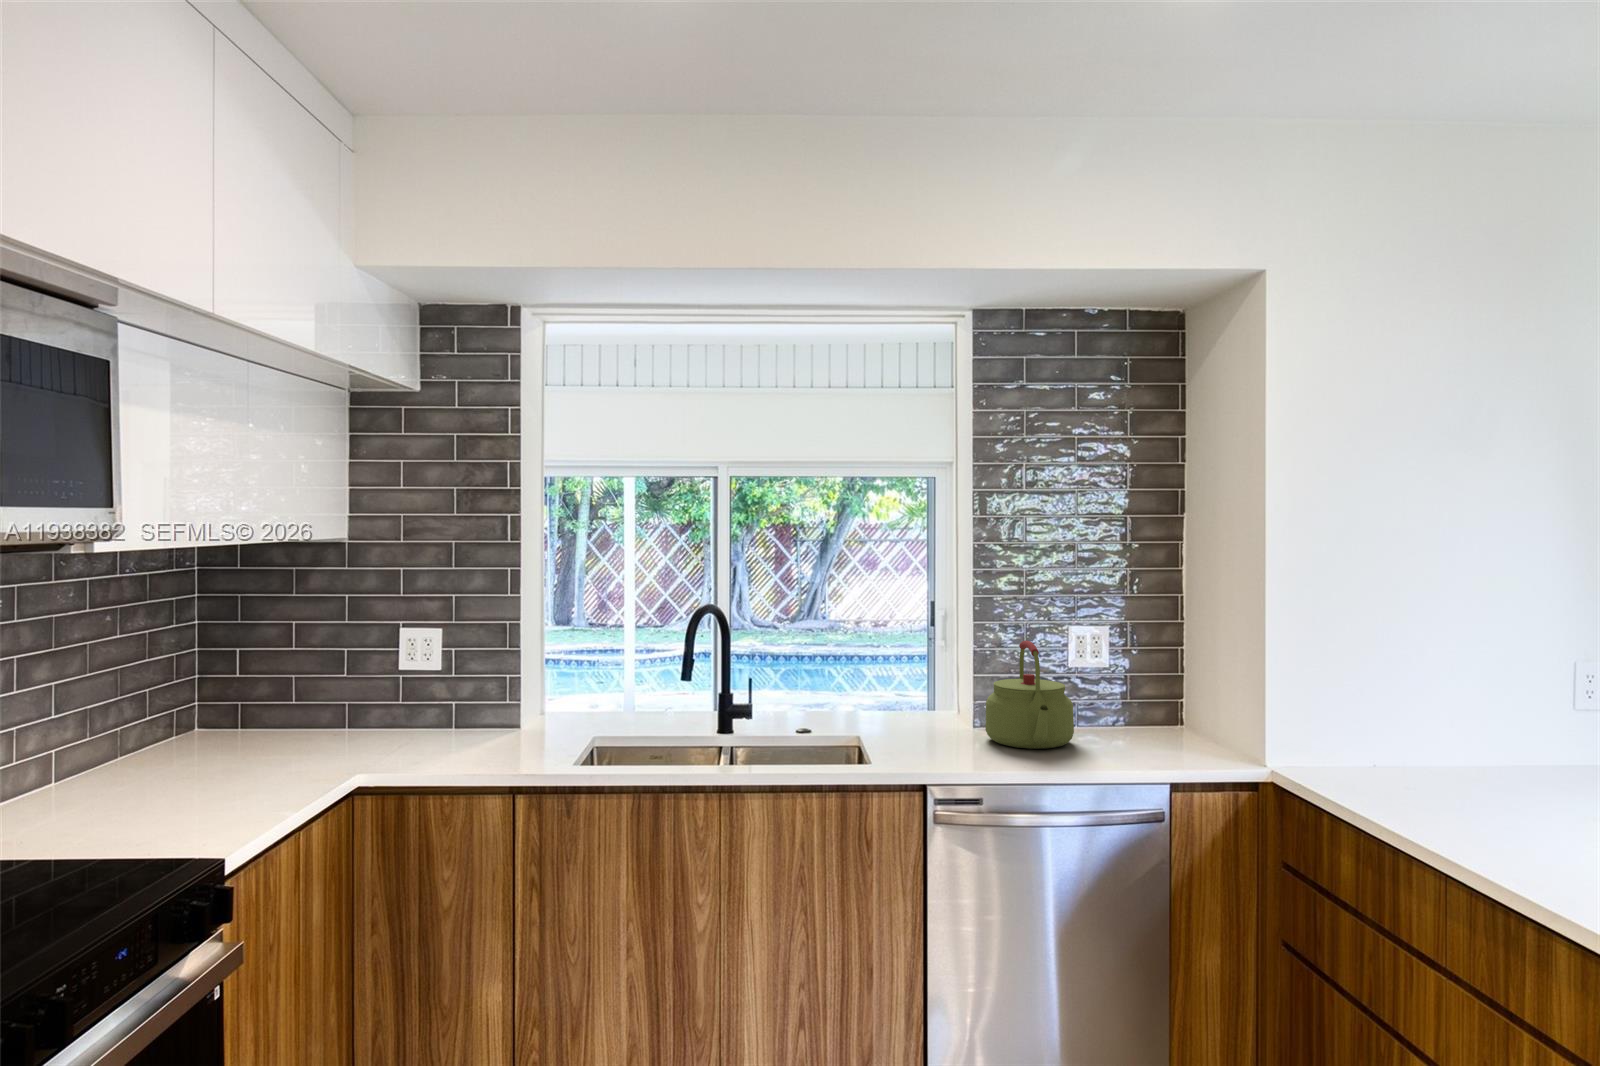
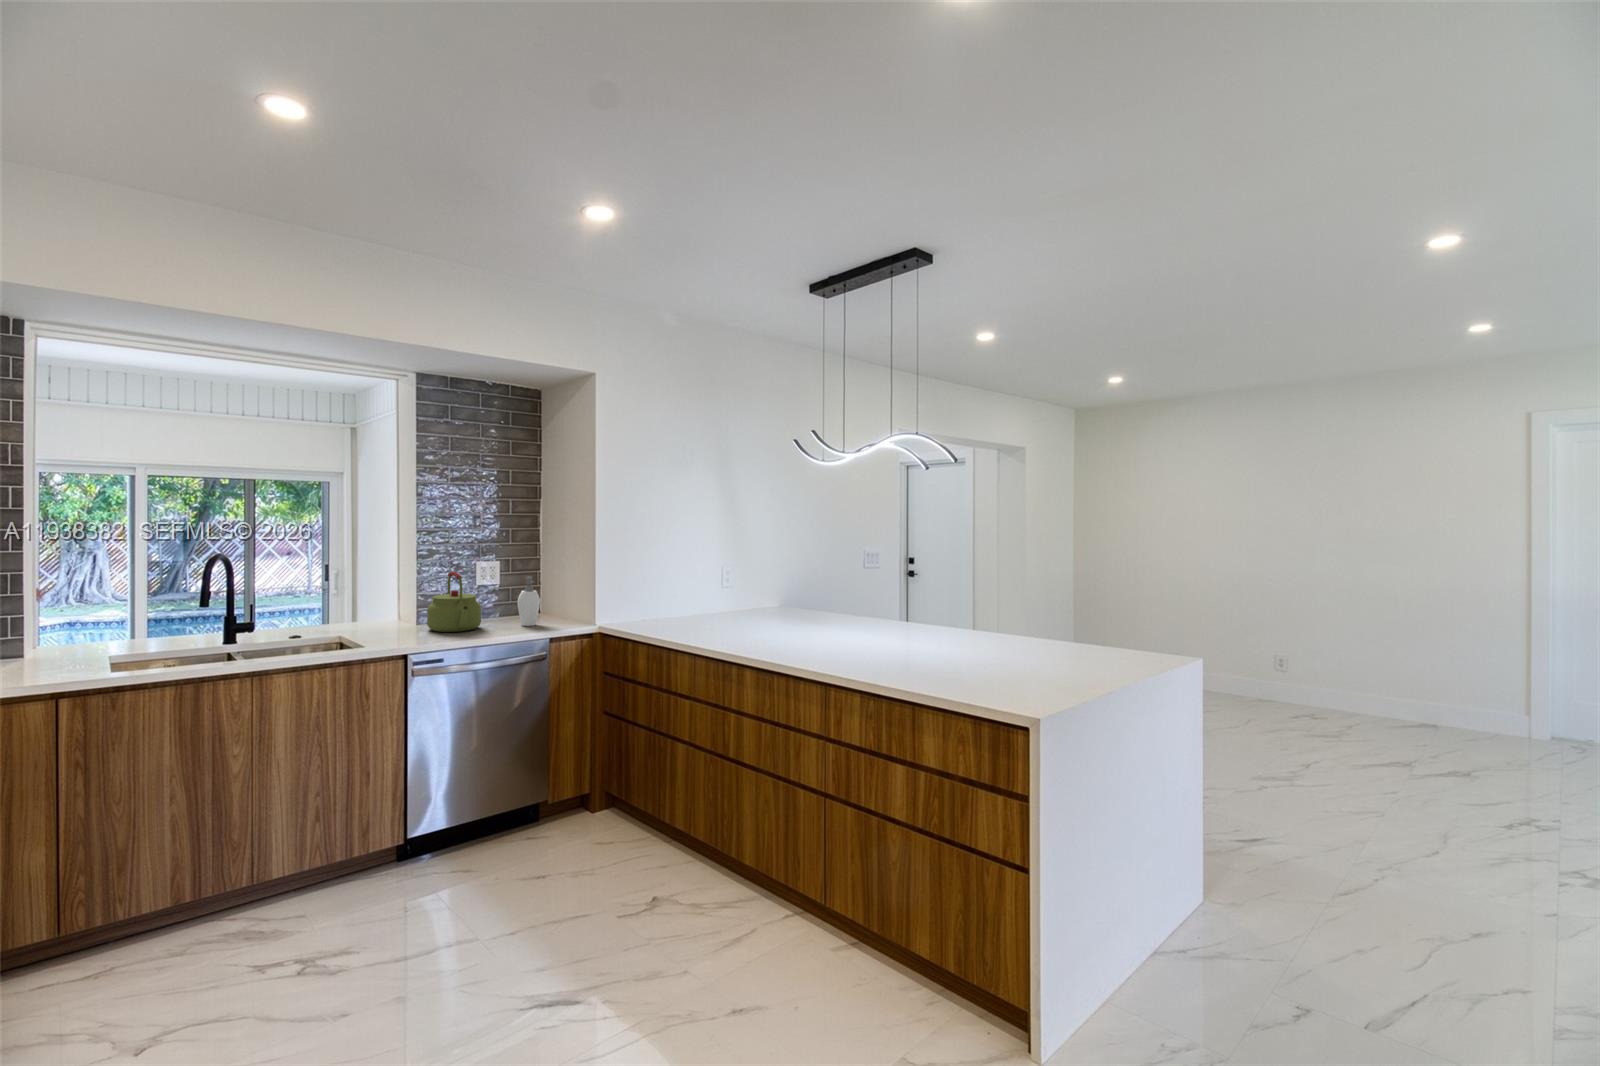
soap dispenser: none [1139,656,1182,750] -> present [517,577,540,626]

